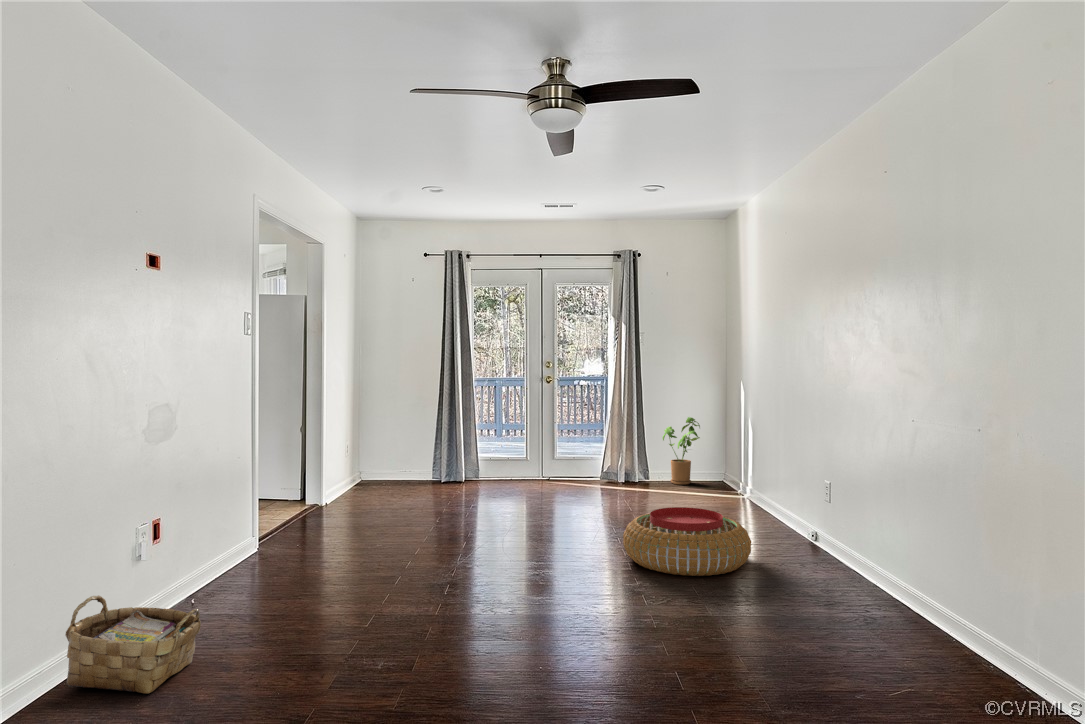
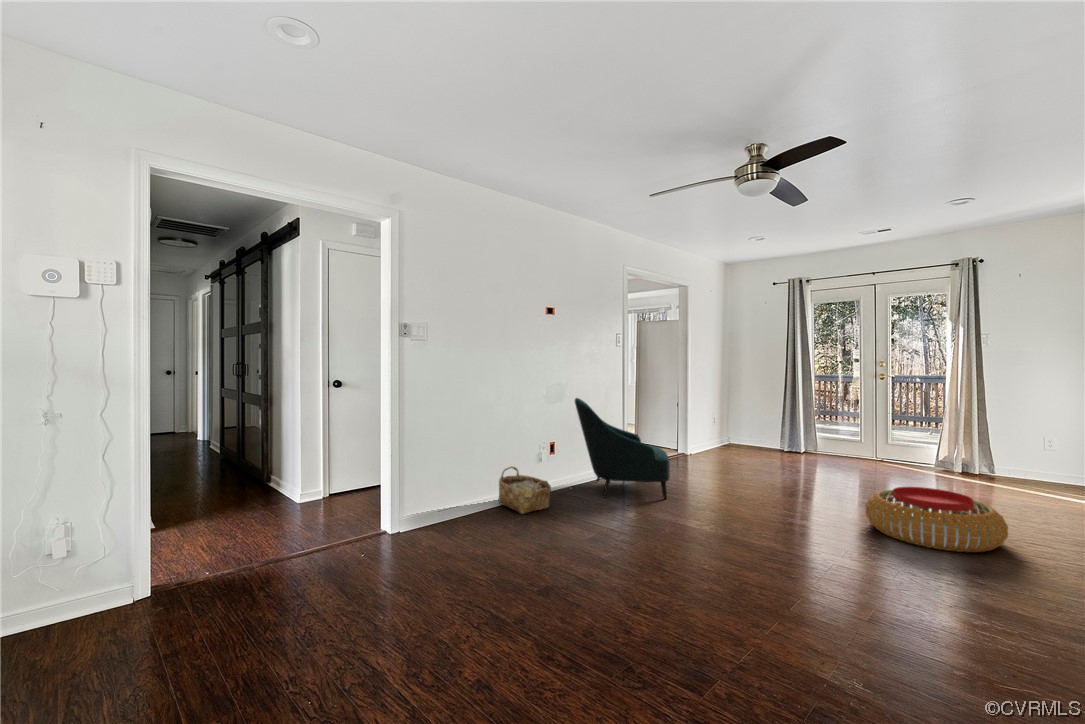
house plant: present [663,417,700,485] -> none [1012,417,1065,484]
armchair: none [194,434,382,613] -> present [575,398,670,499]

